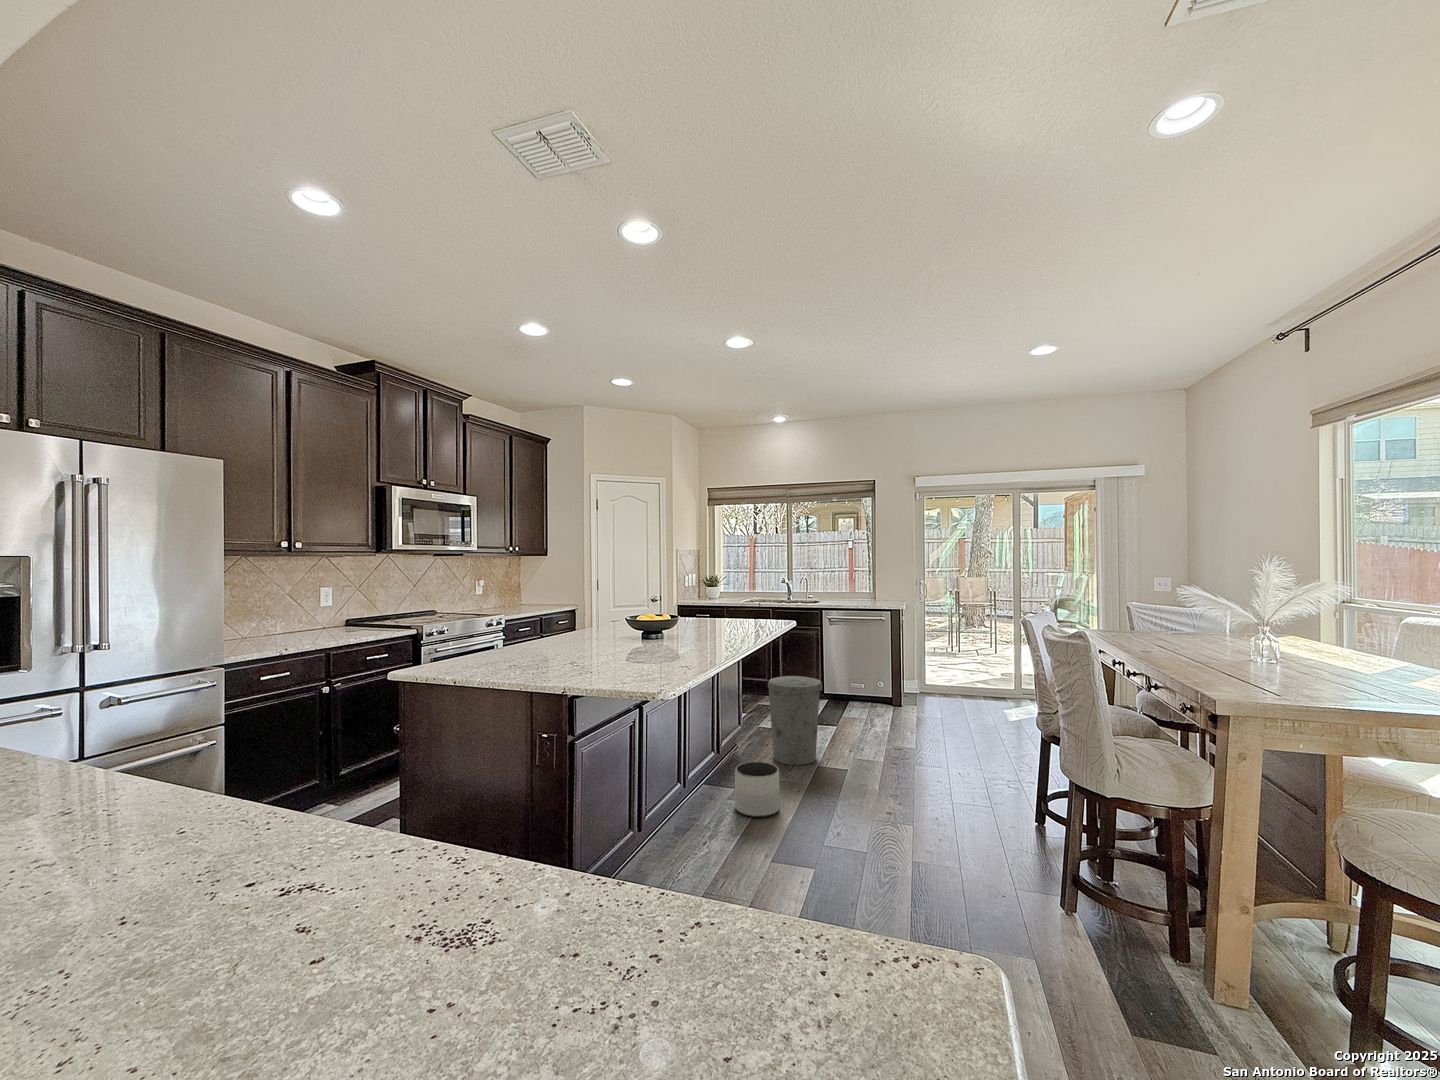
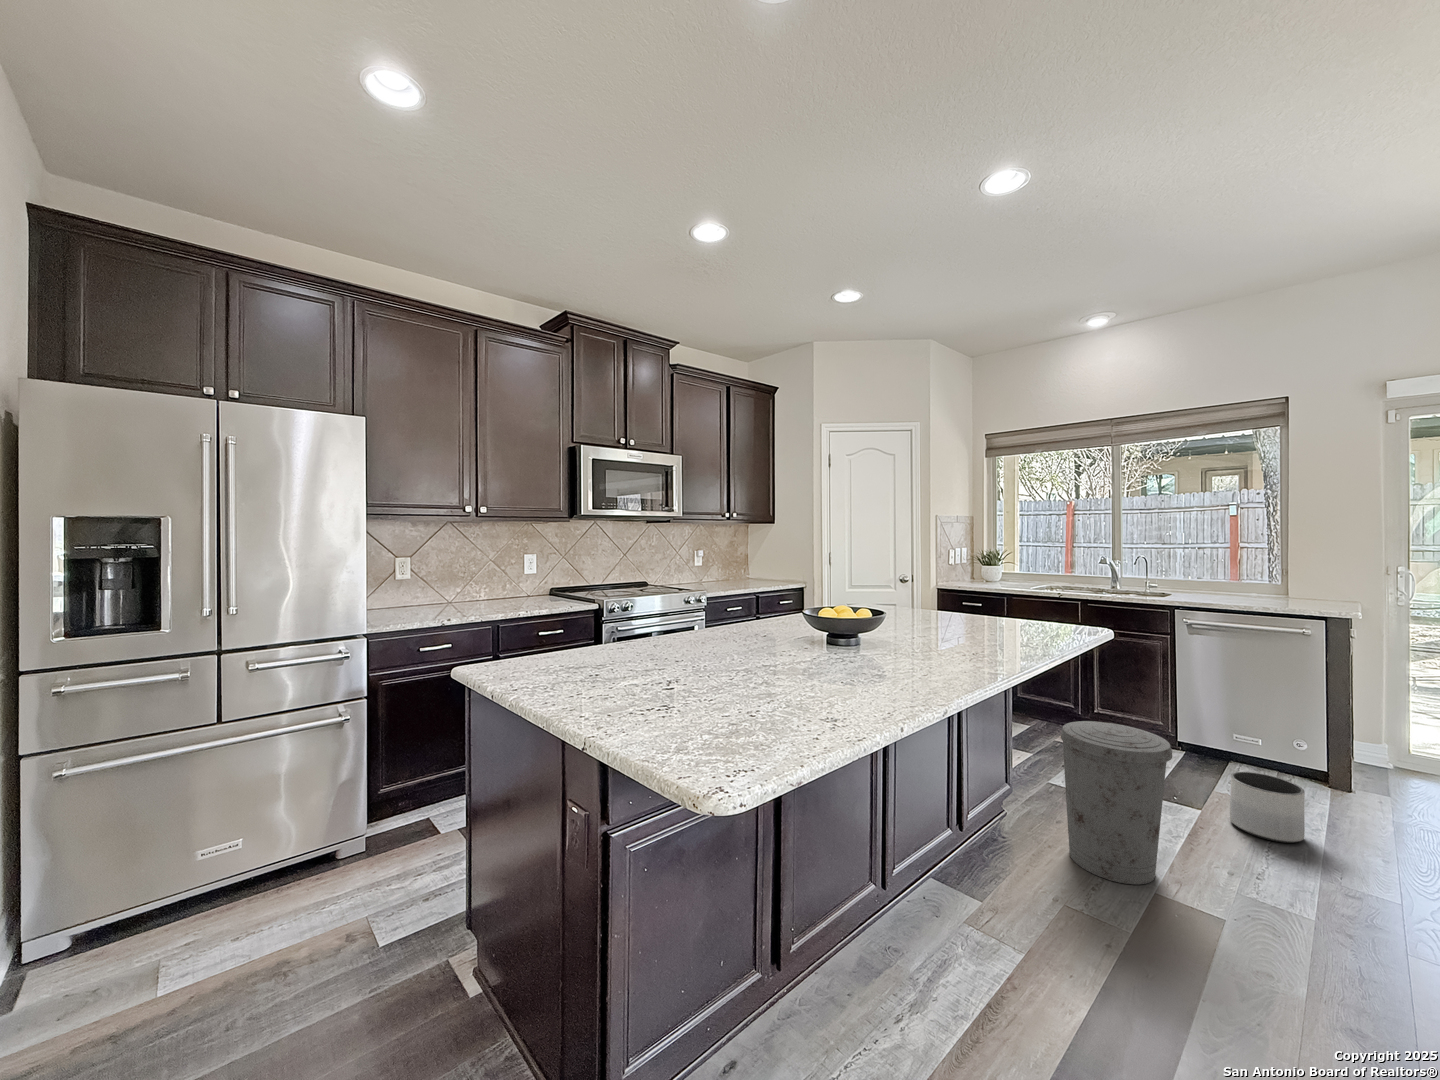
planter: present [735,762,780,817] -> present [1230,772,1305,843]

